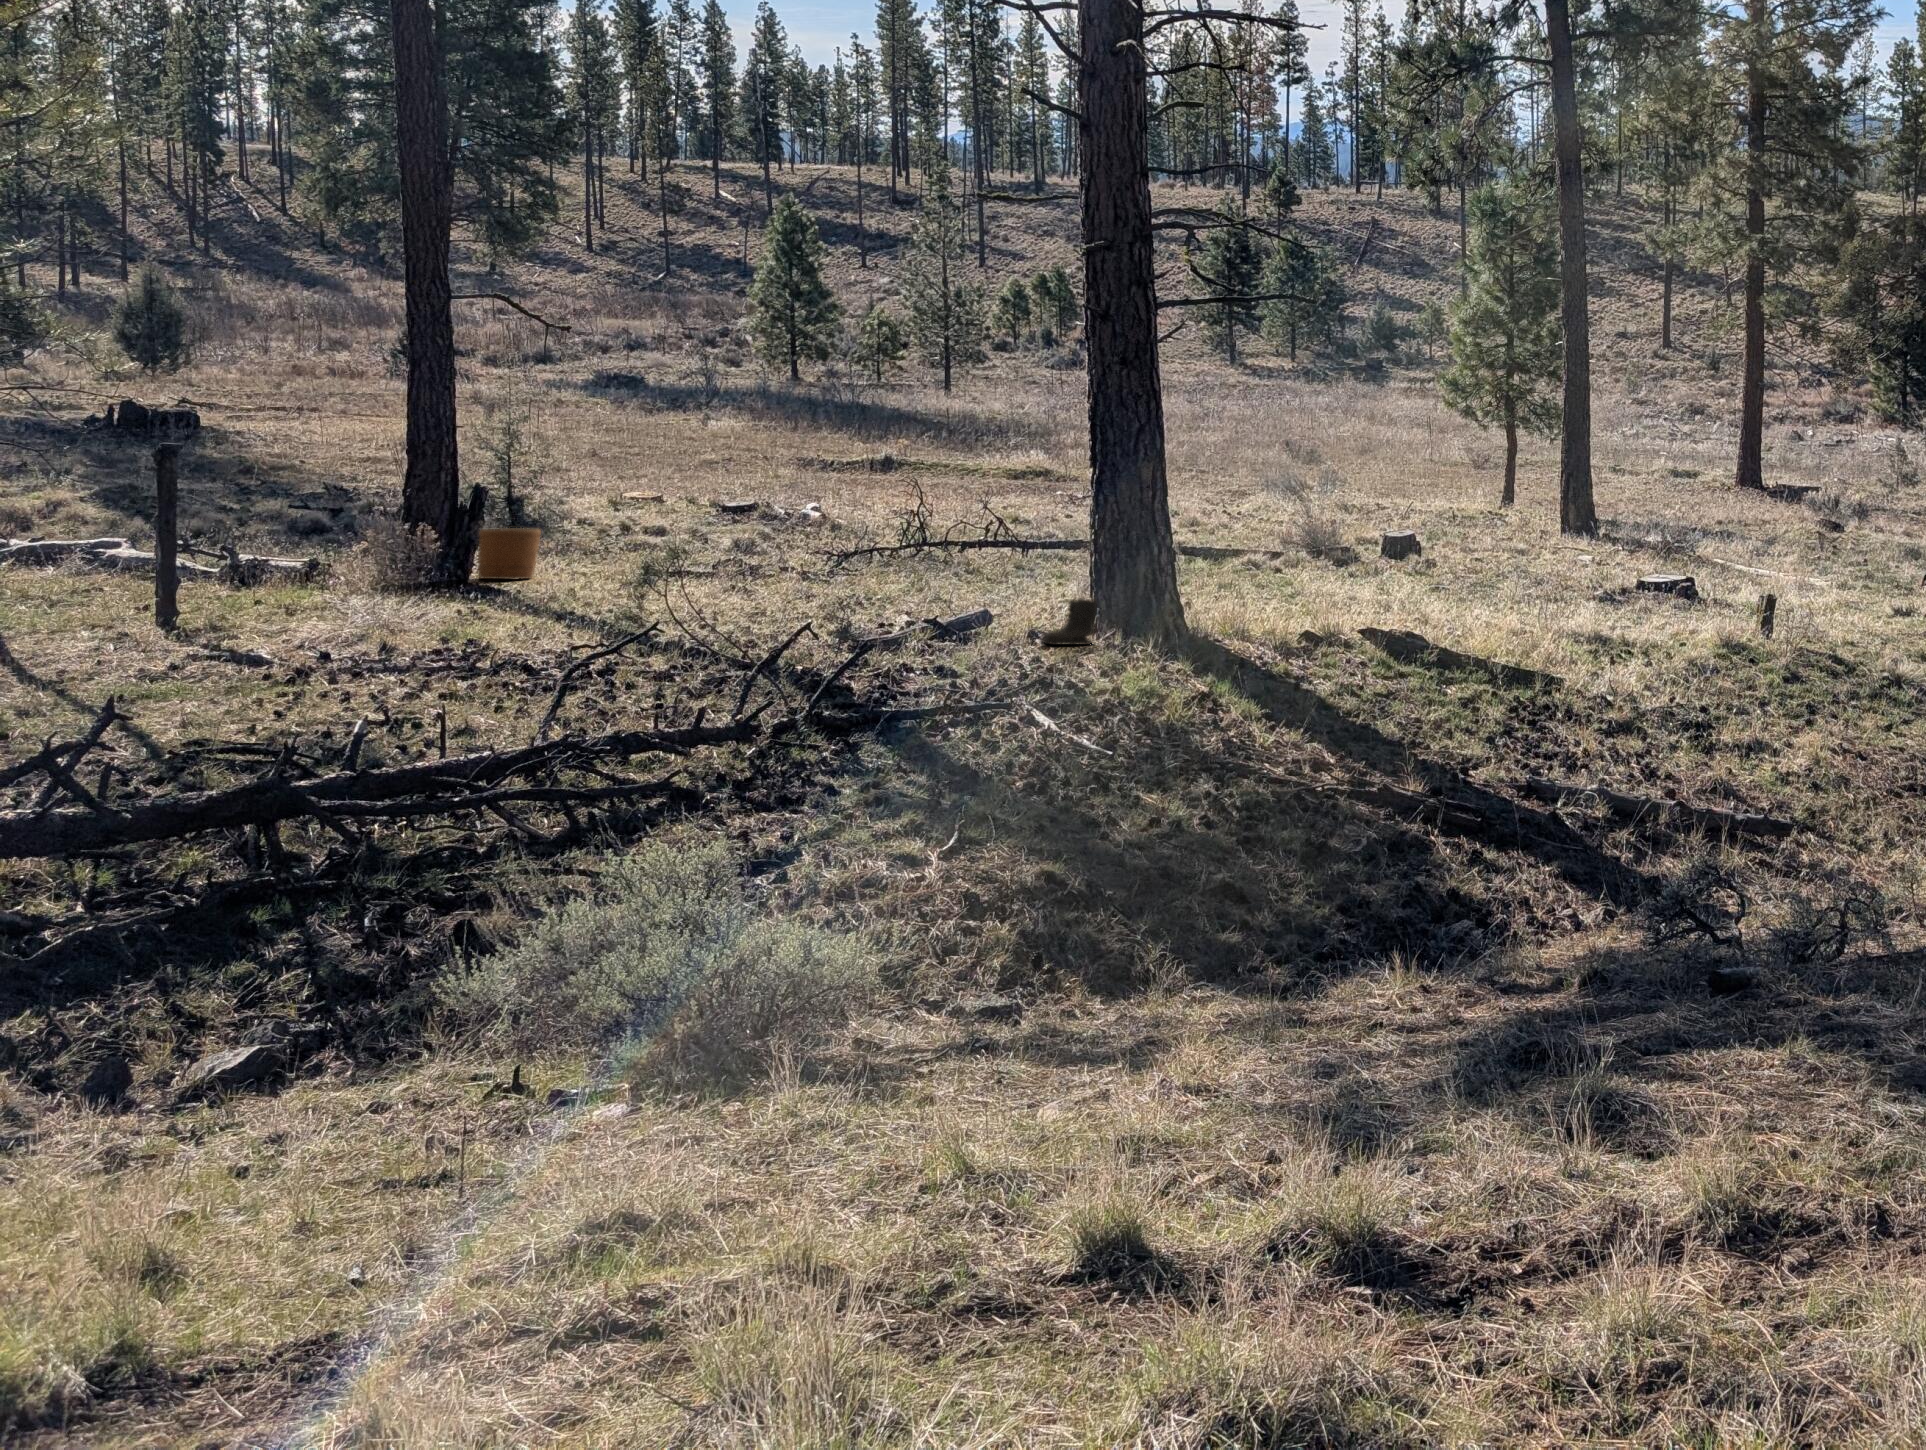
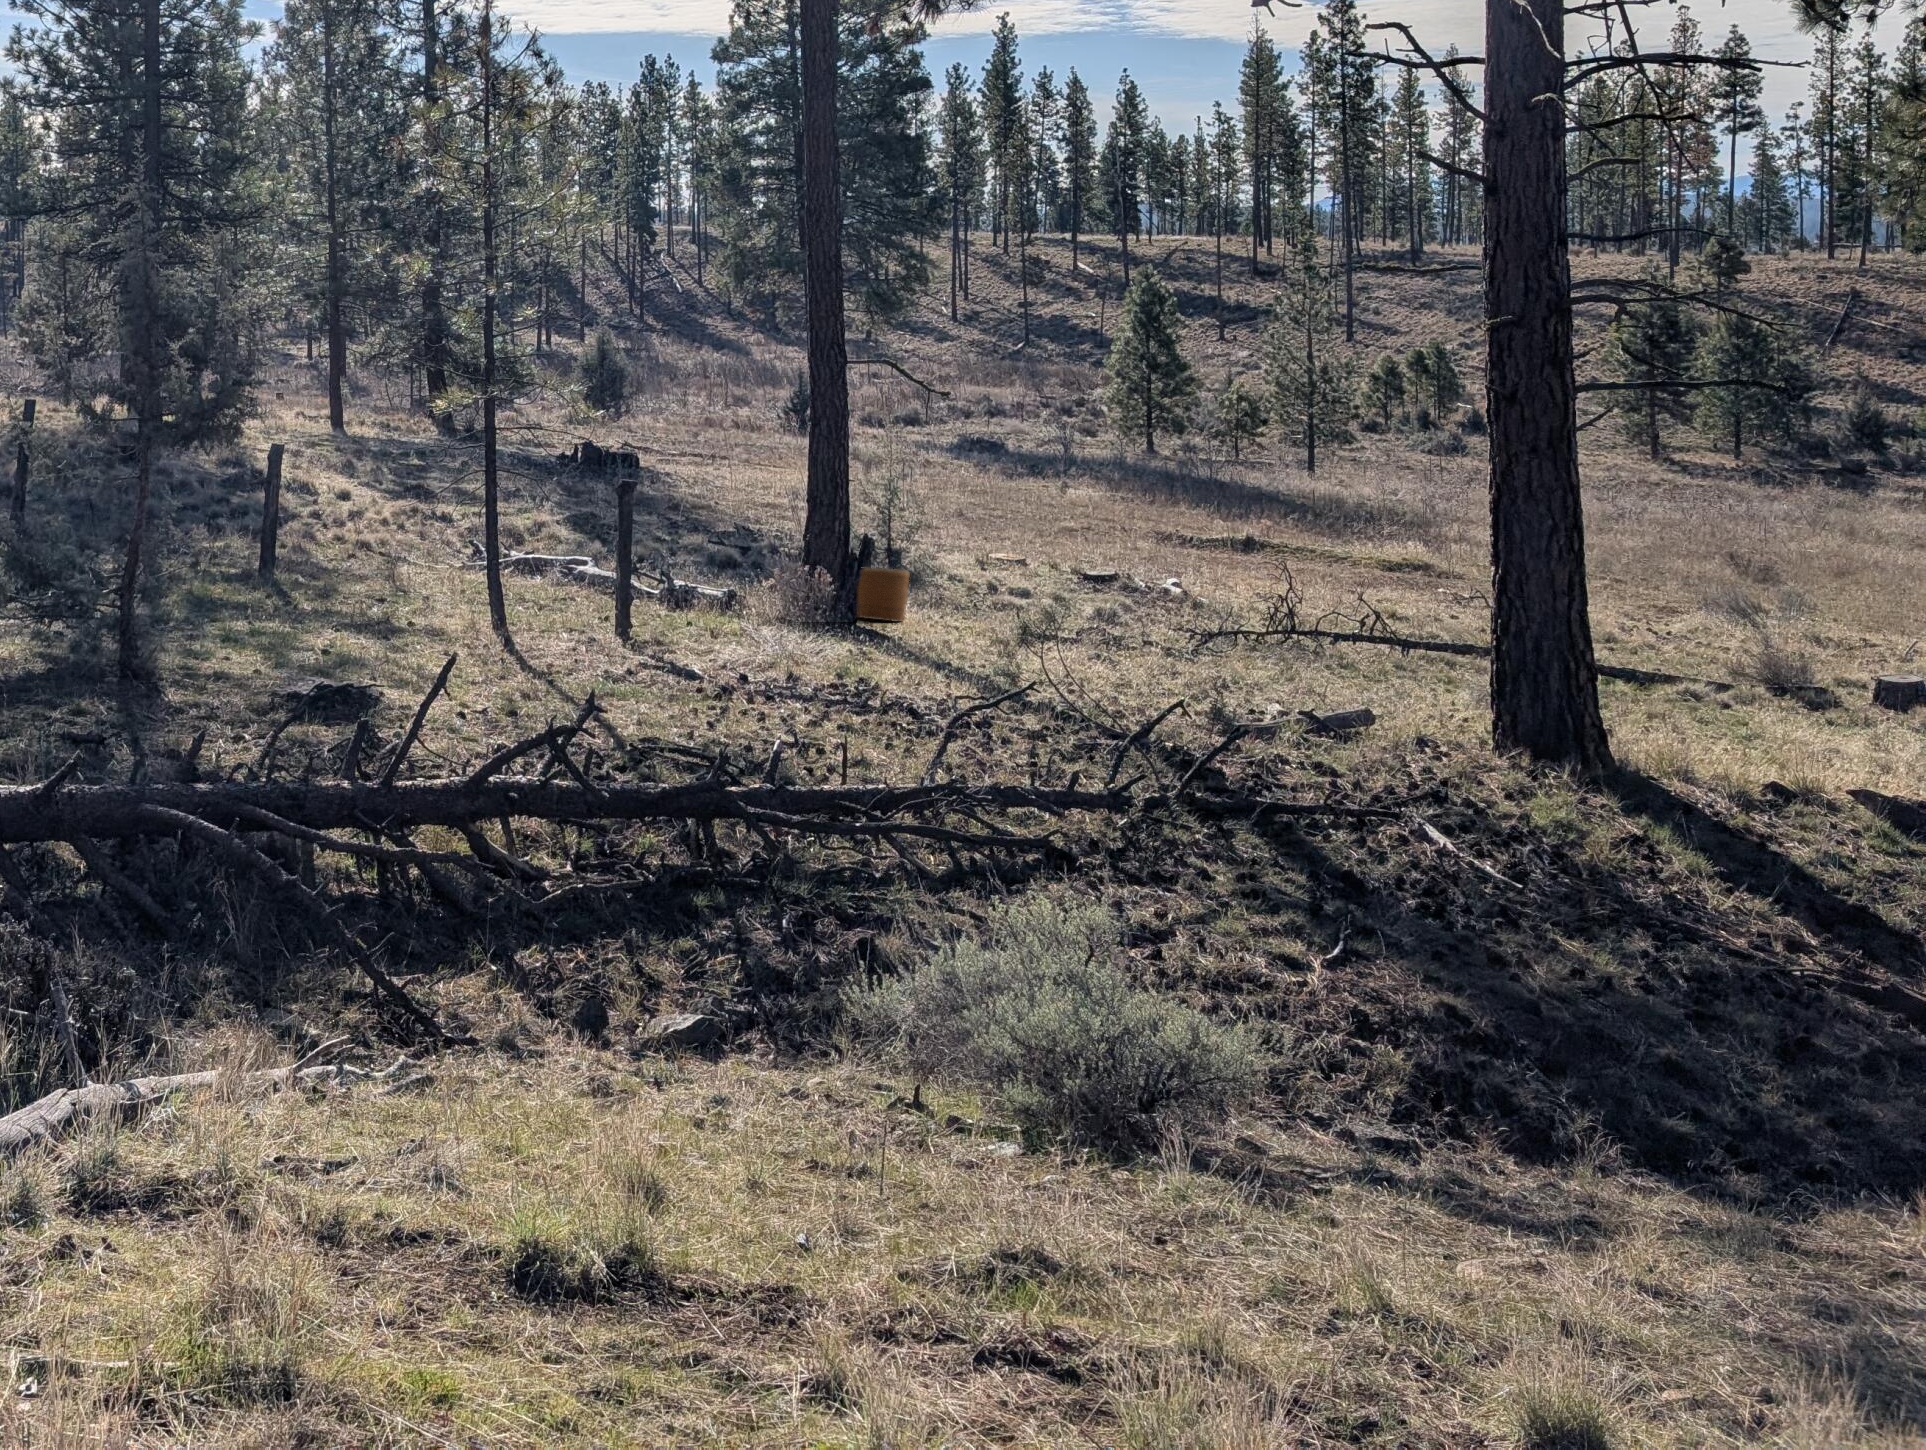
boots: present [1043,598,1097,645] -> none [1450,700,1524,759]

